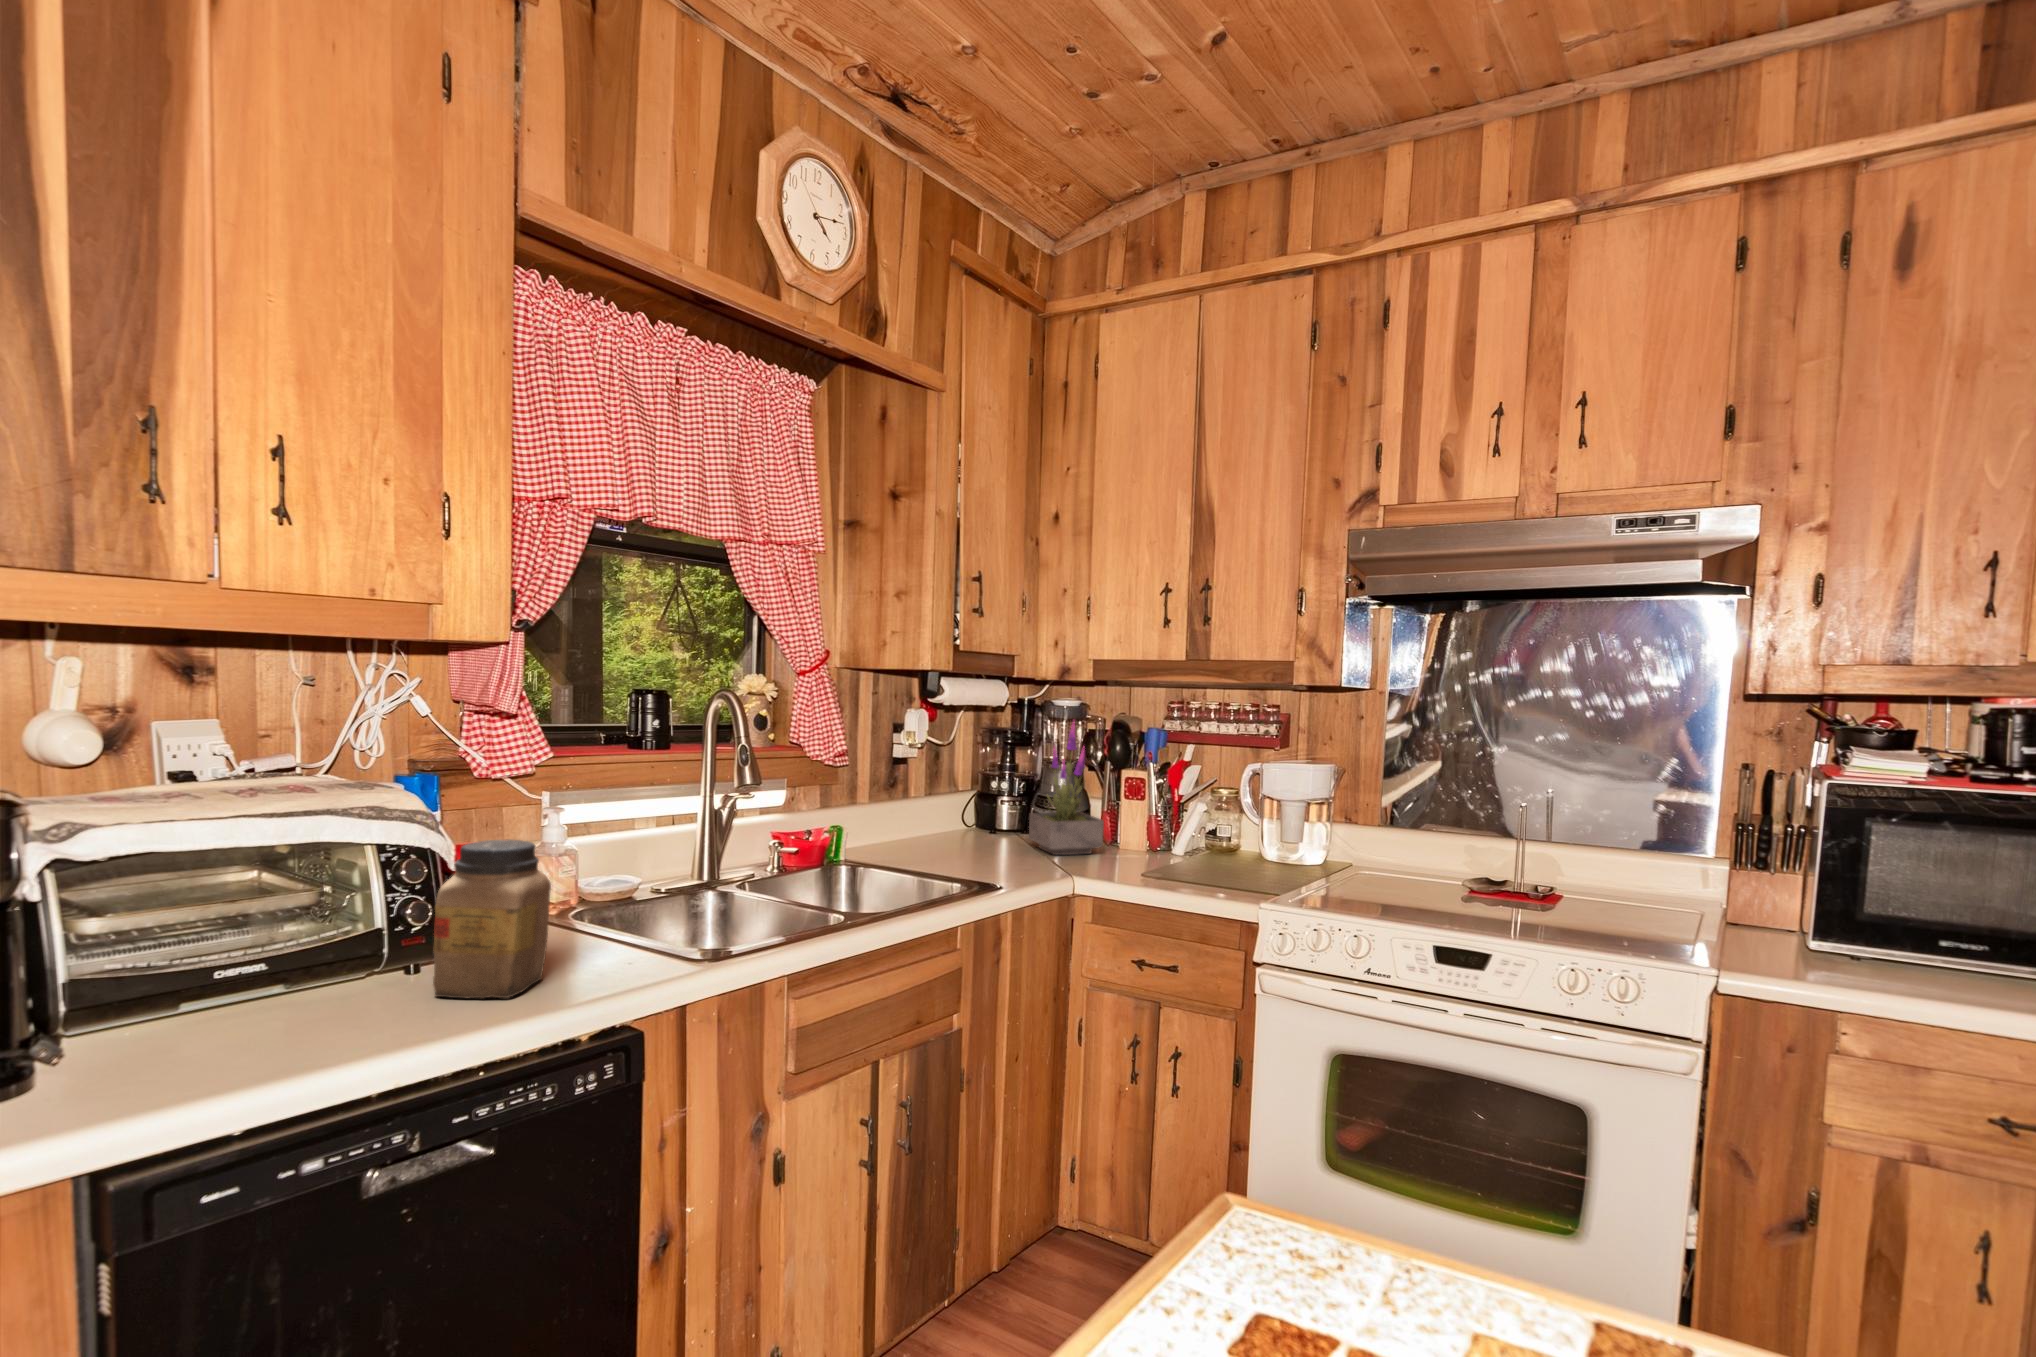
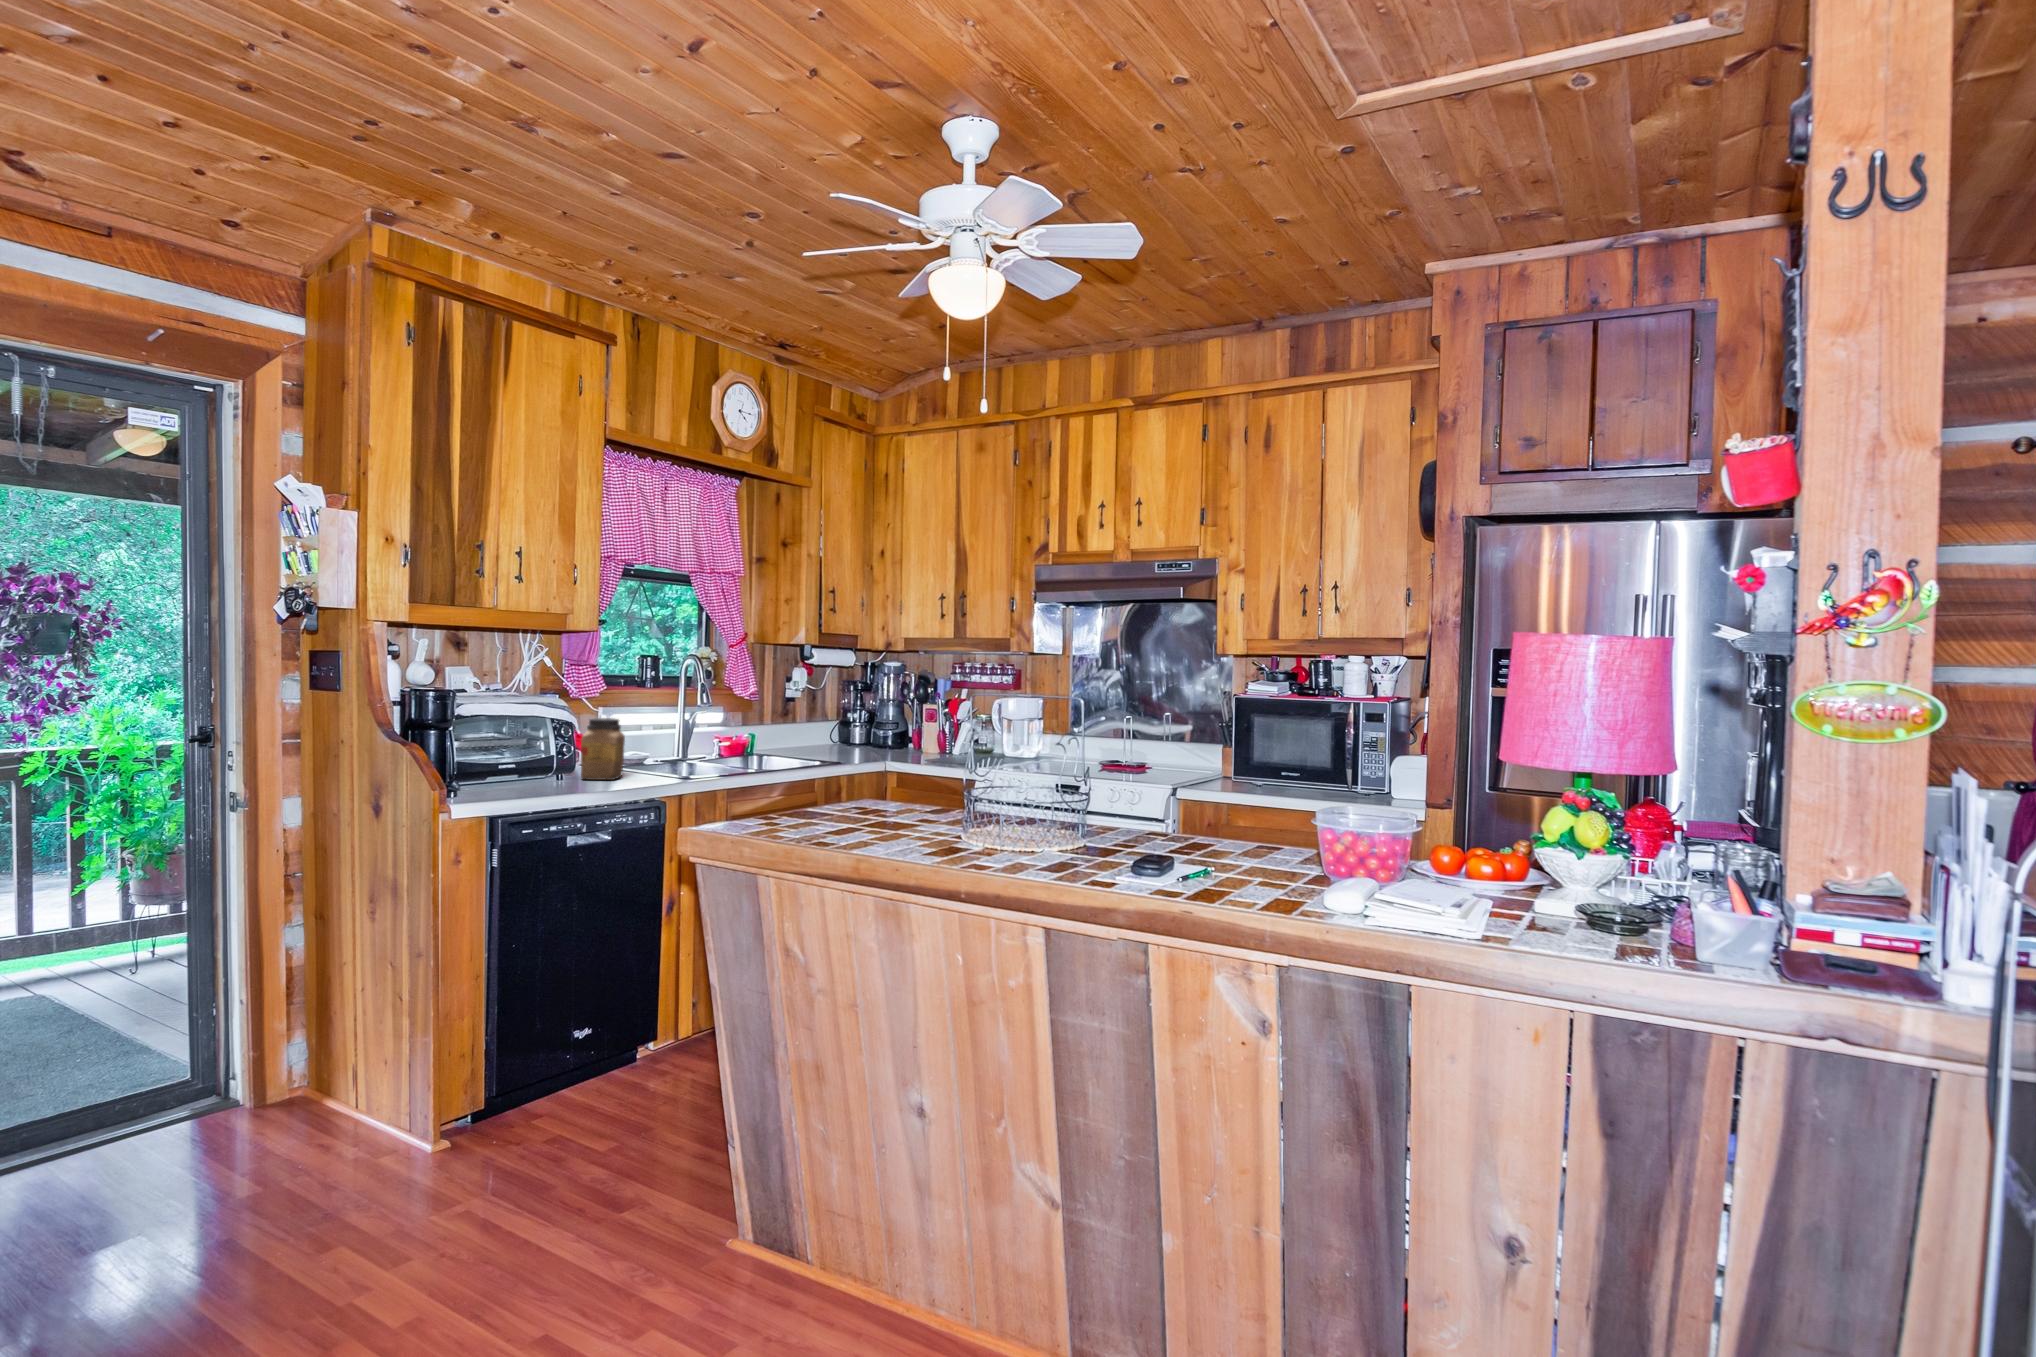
potted plant: present [1029,722,1104,855] -> none [867,675,909,753]

